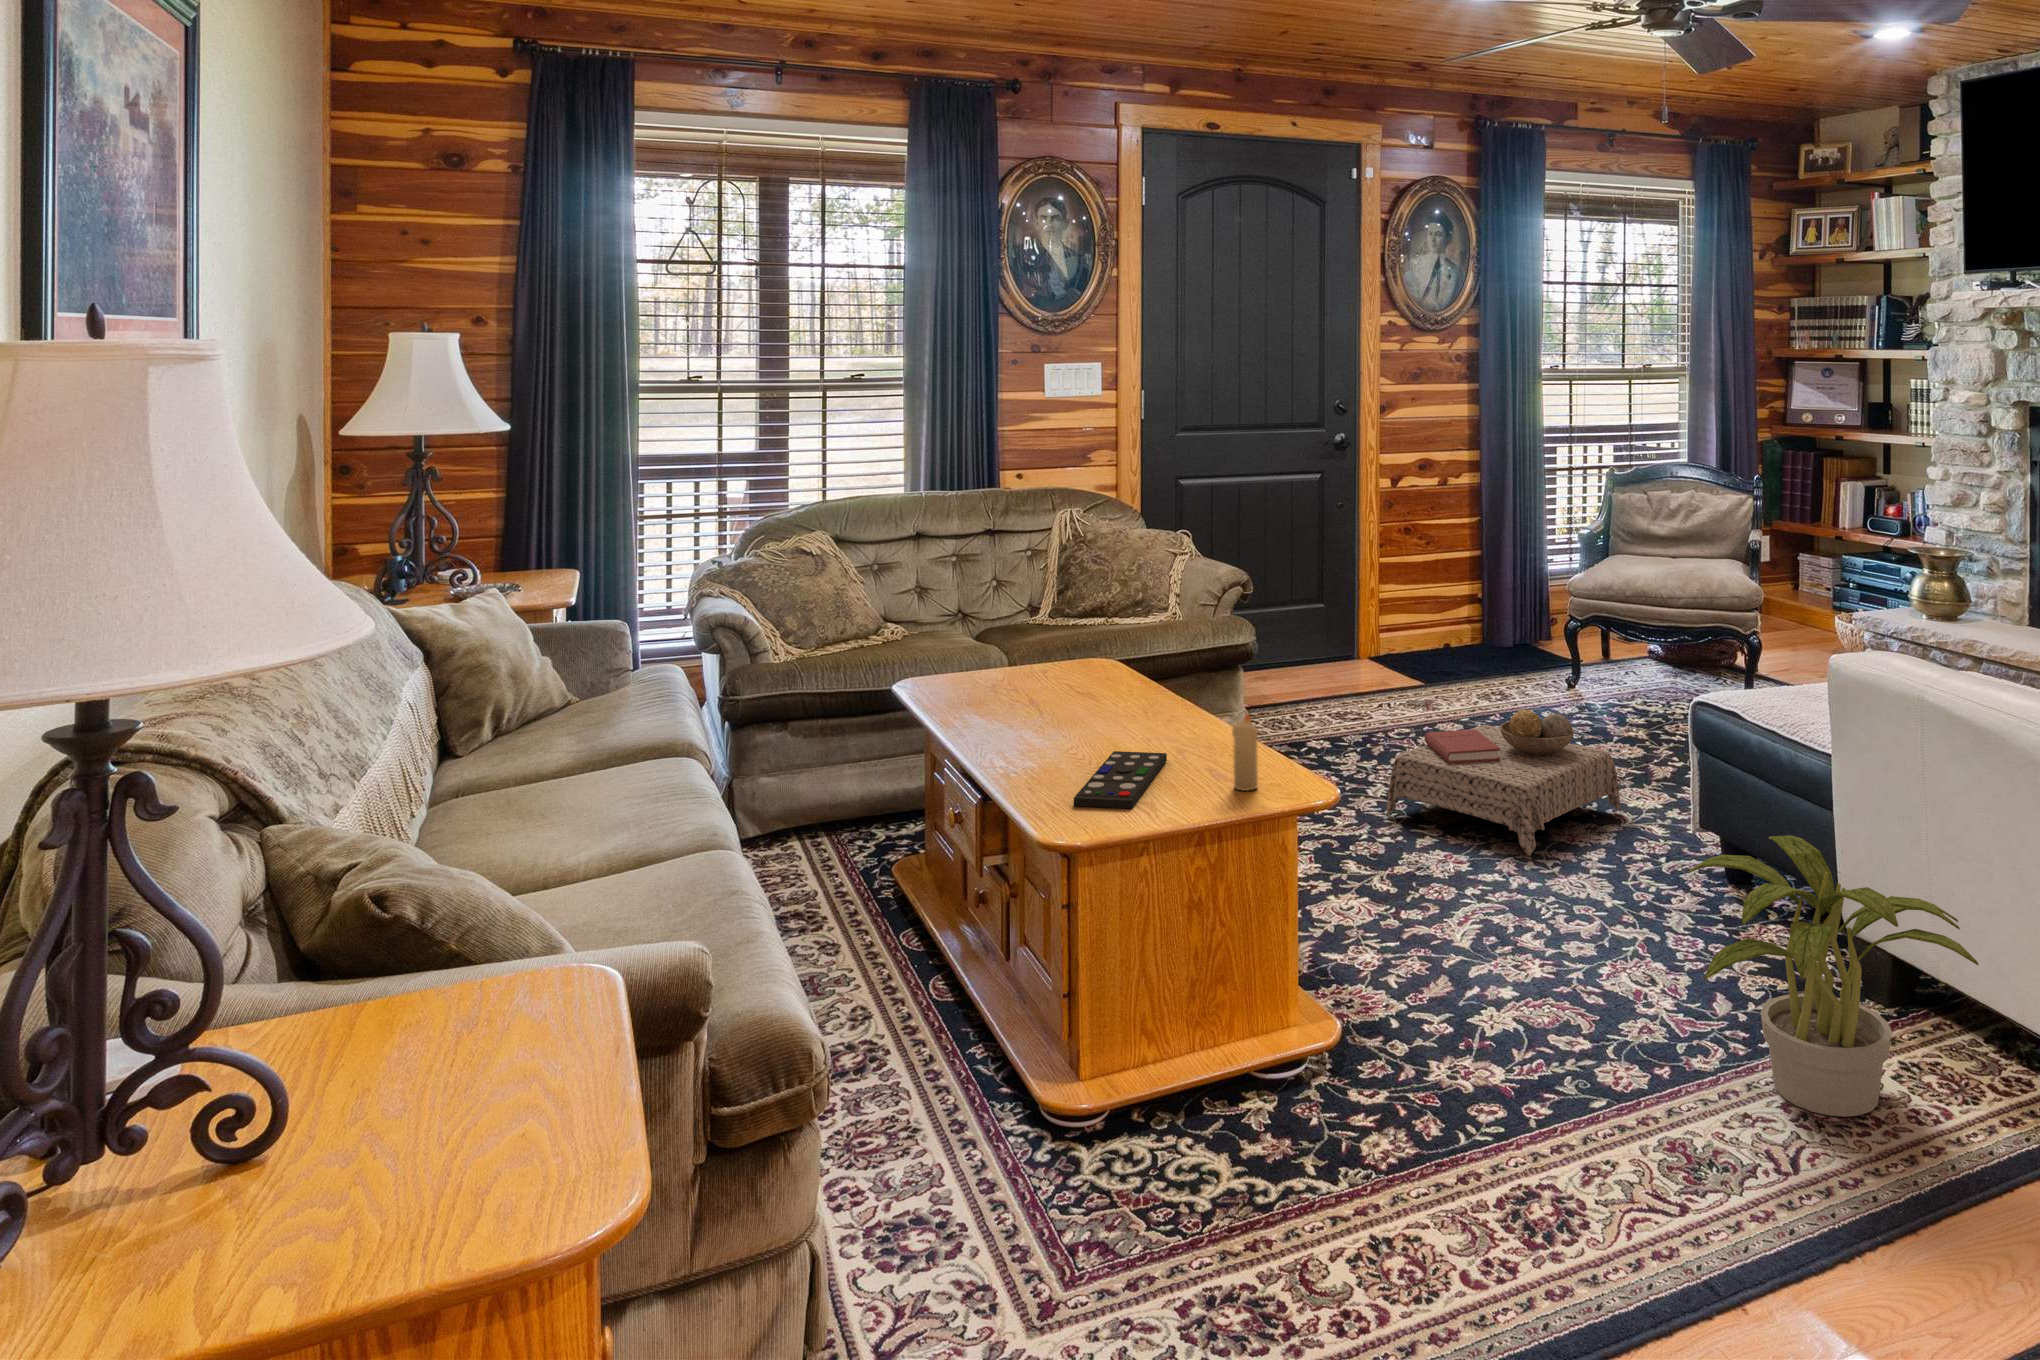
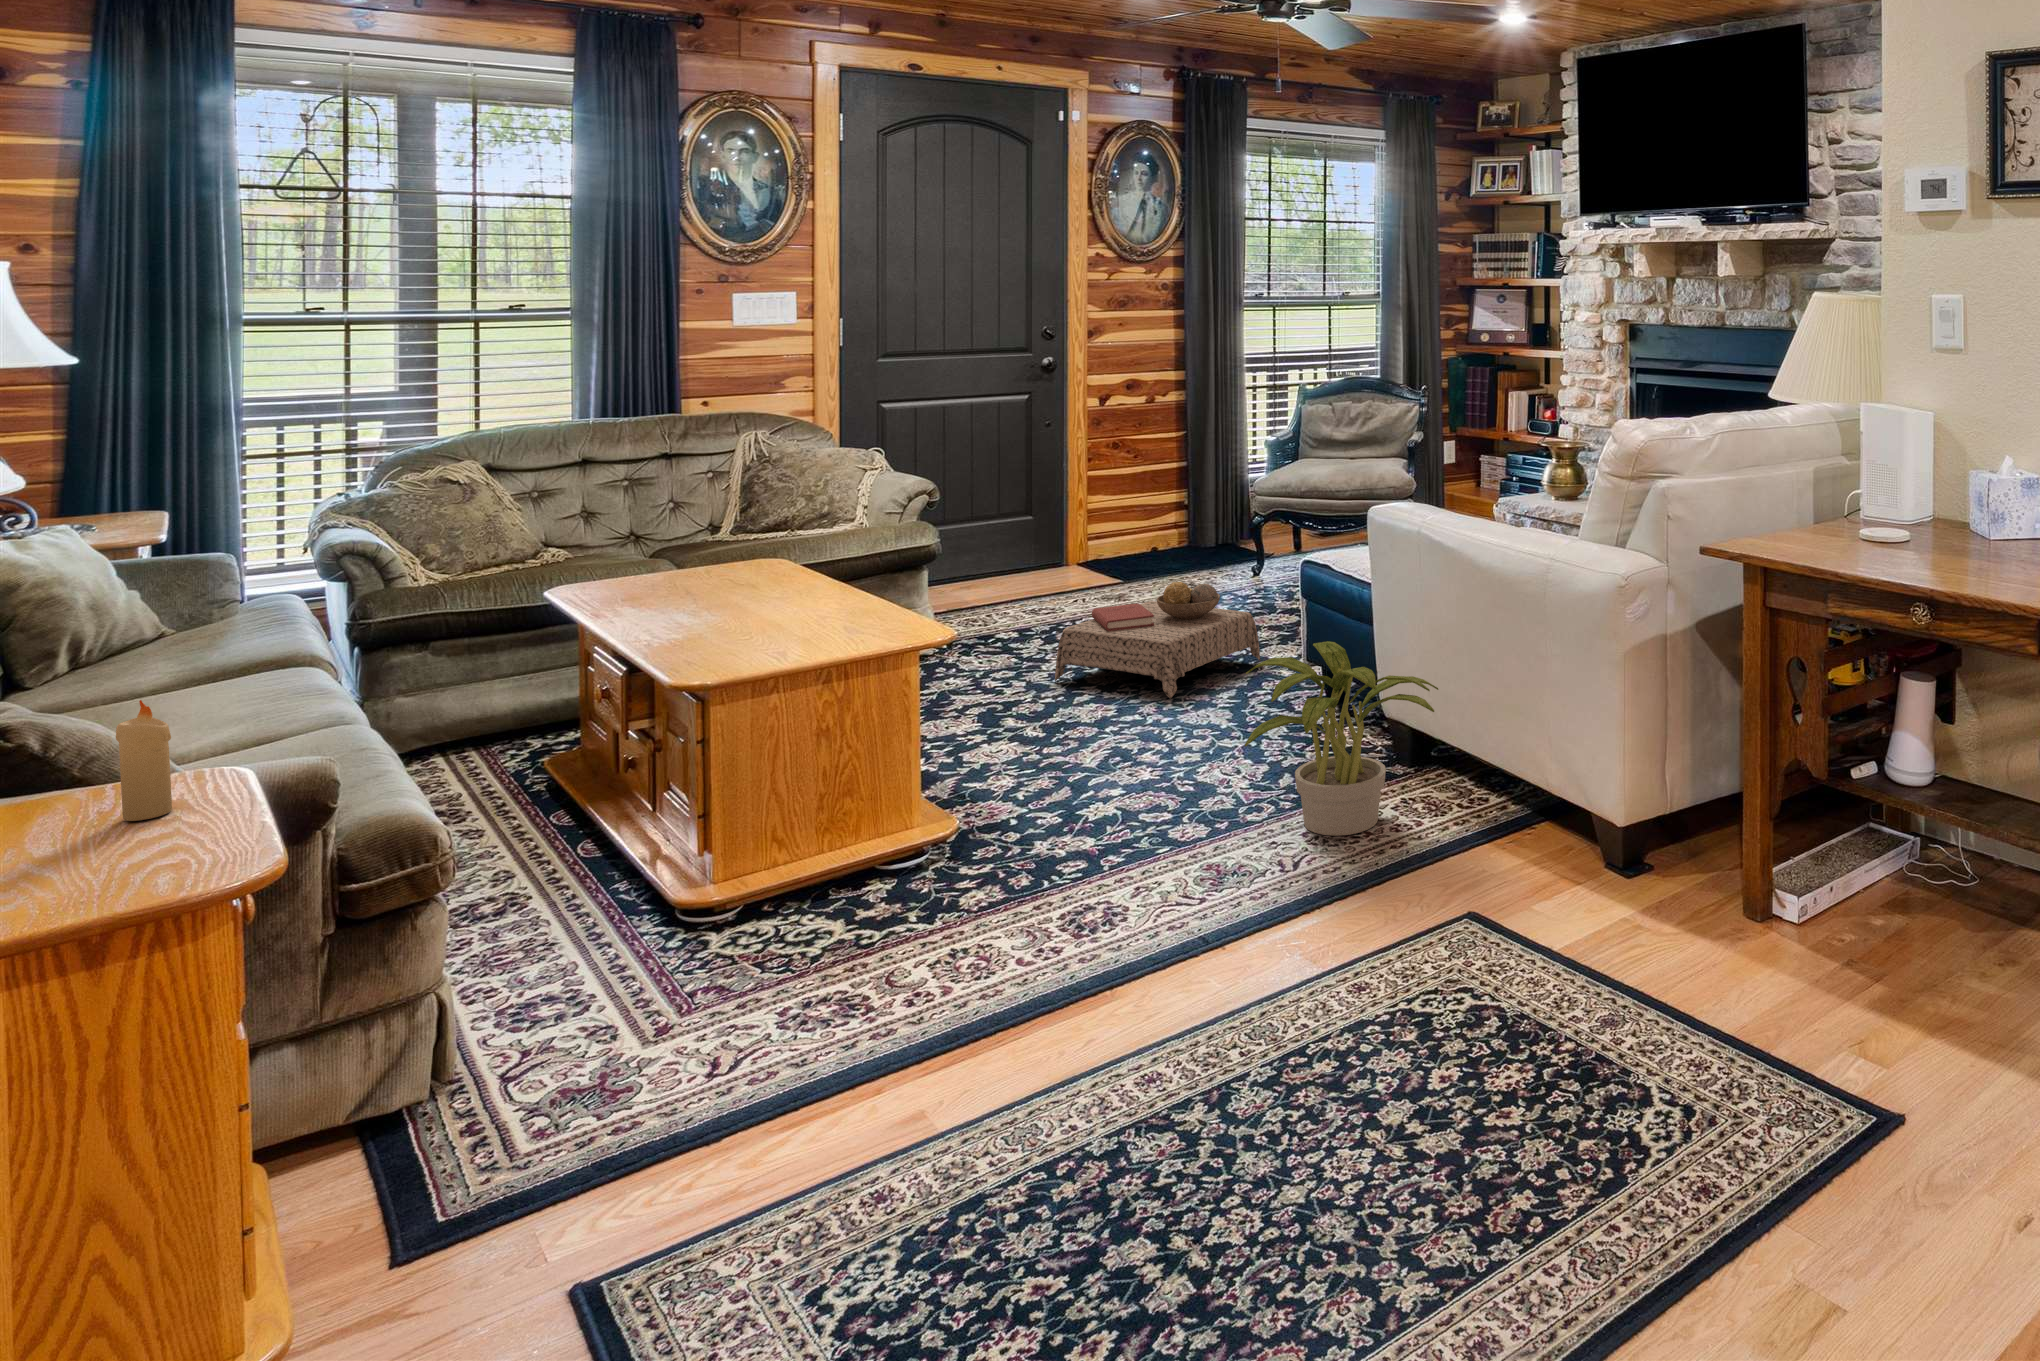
candle: present [1232,713,1258,791] -> present [116,700,172,821]
remote control: present [1074,751,1167,809] -> none [709,620,809,662]

